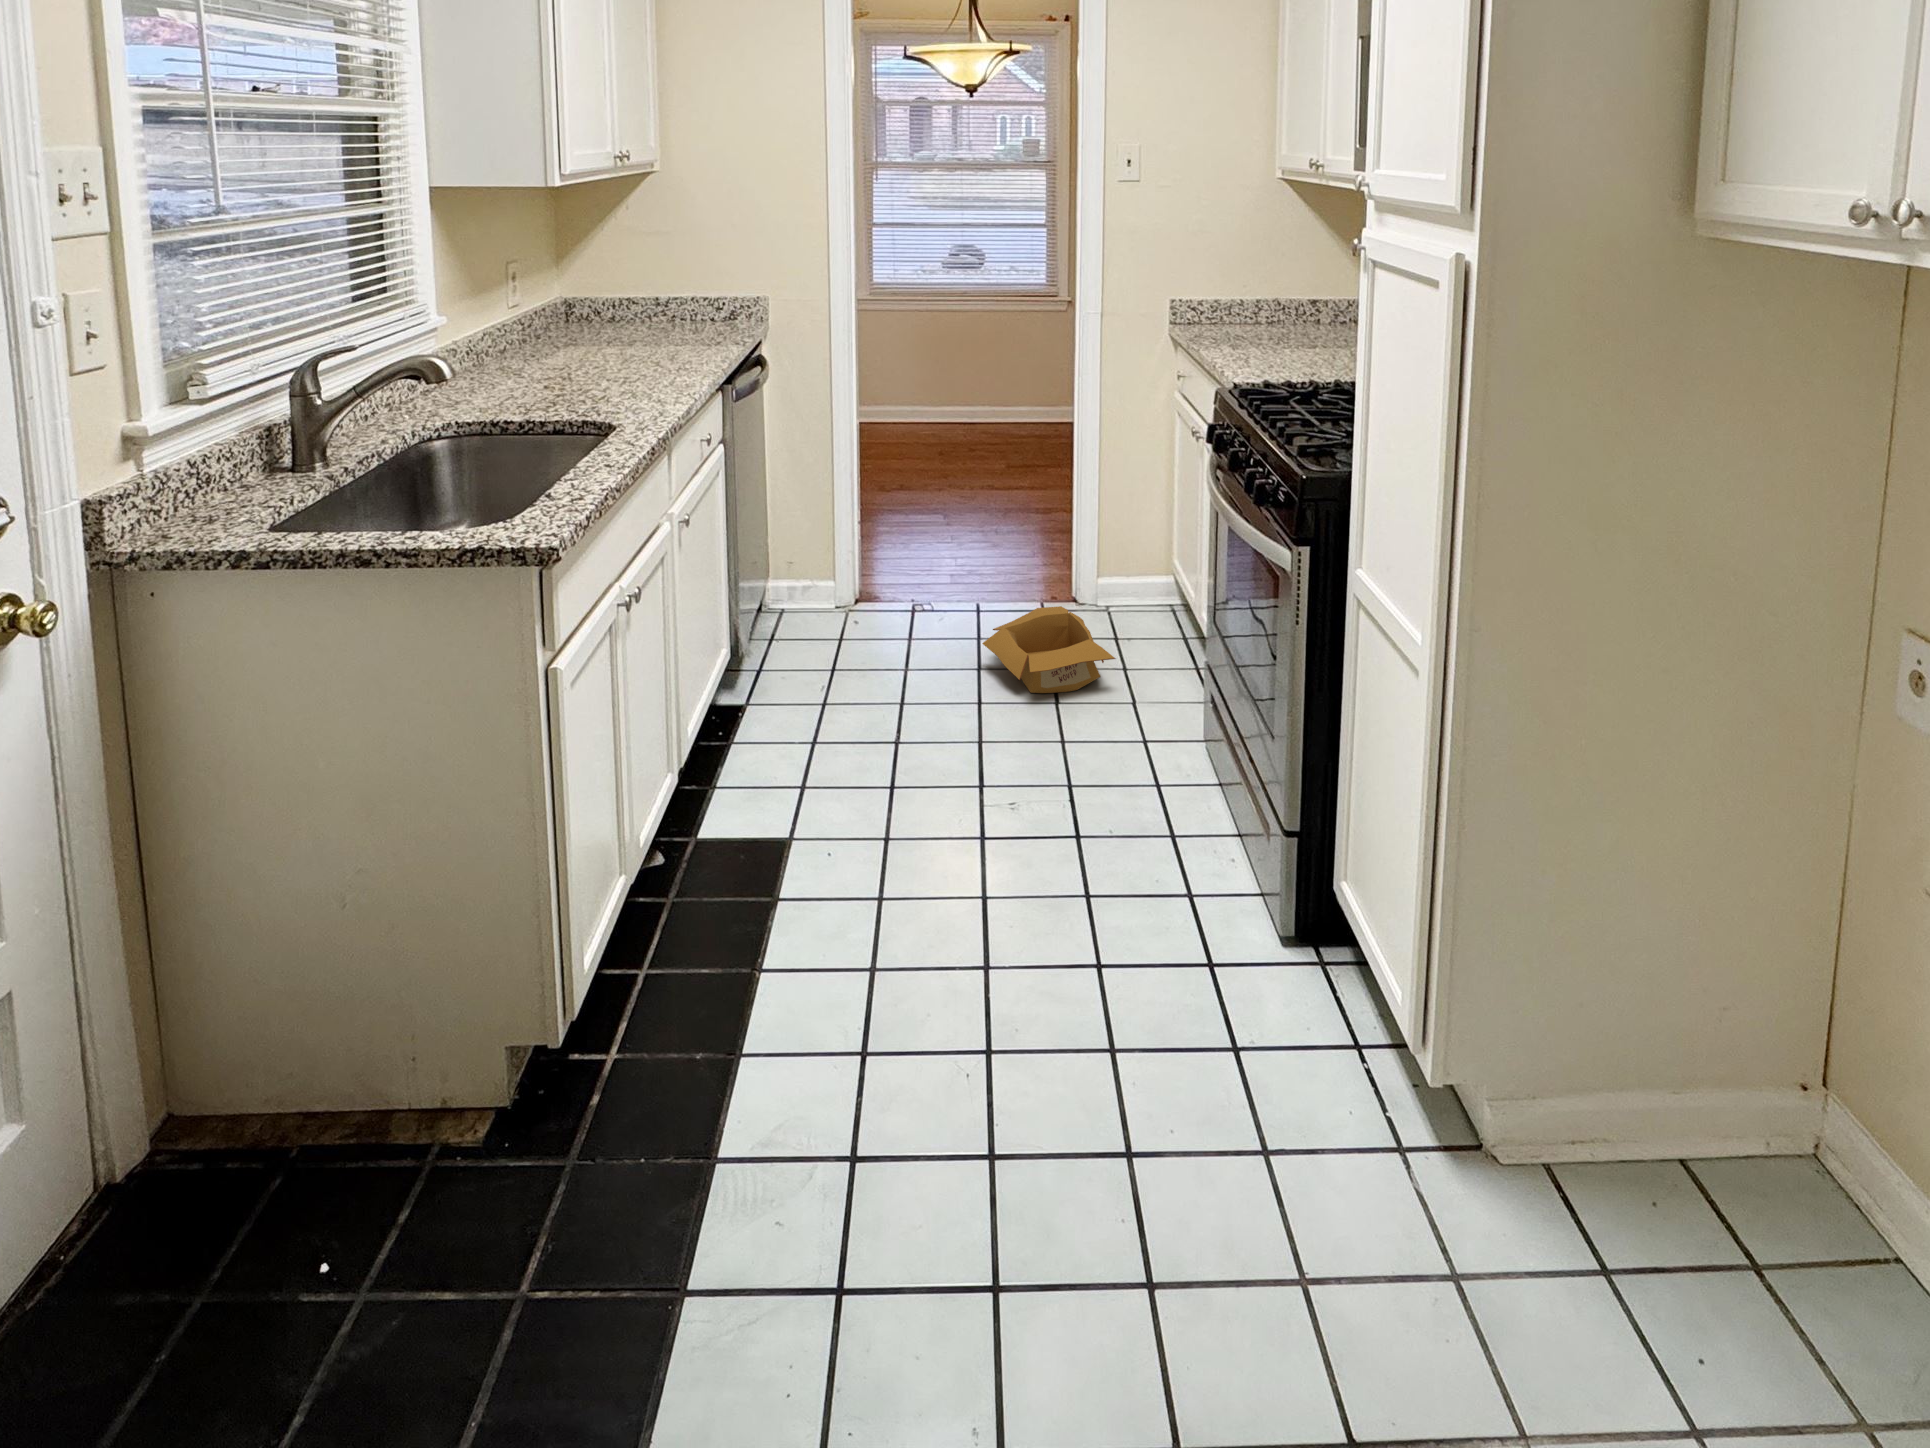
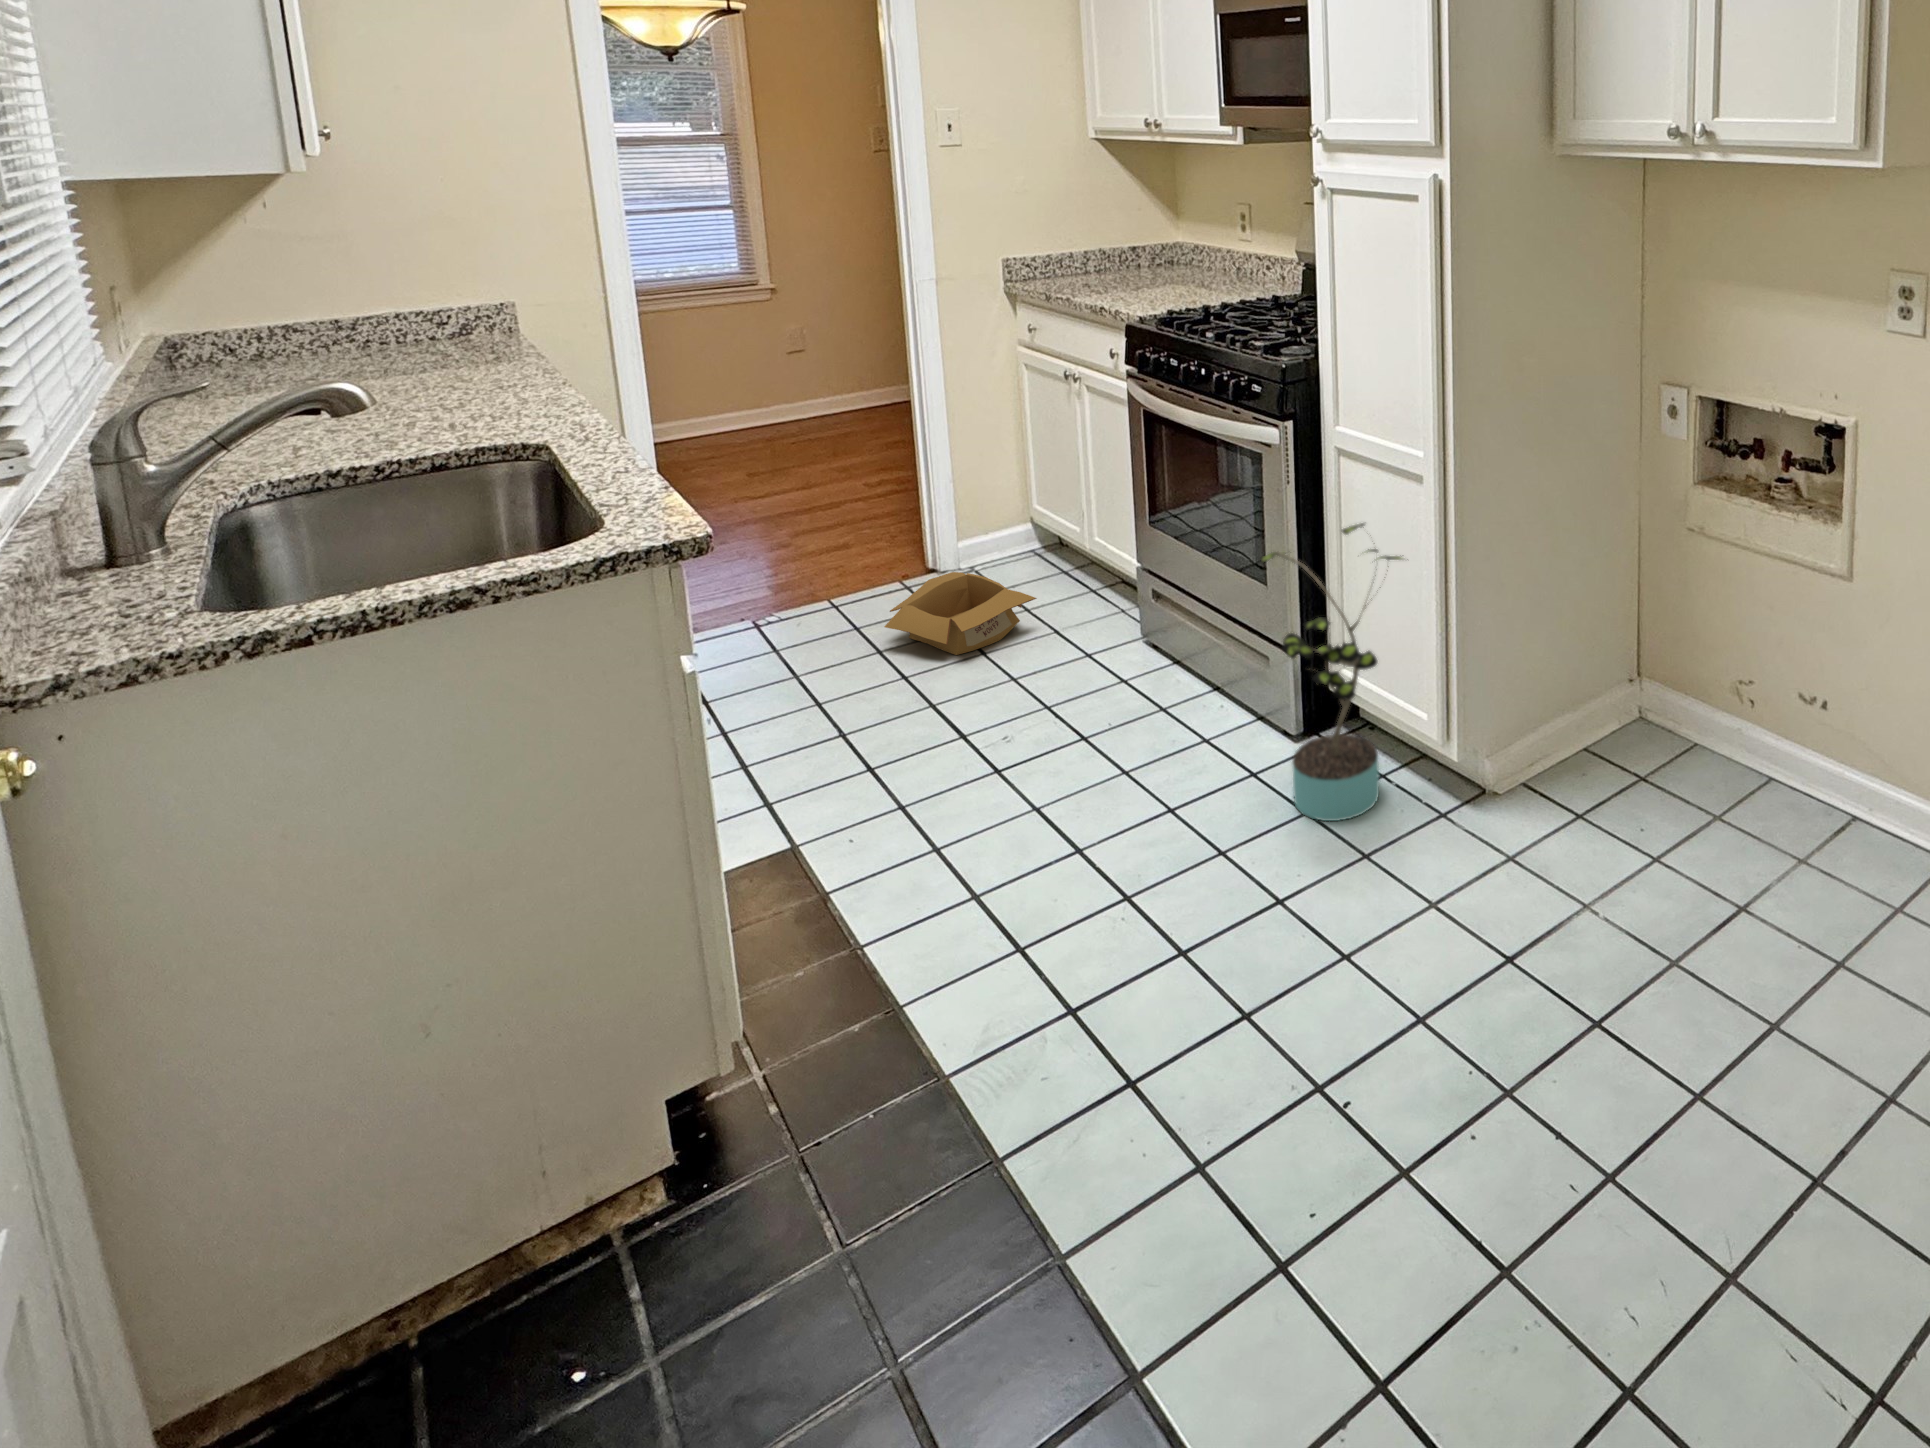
potted plant: none [1205,704,1377,1090] -> present [1259,523,1402,821]

